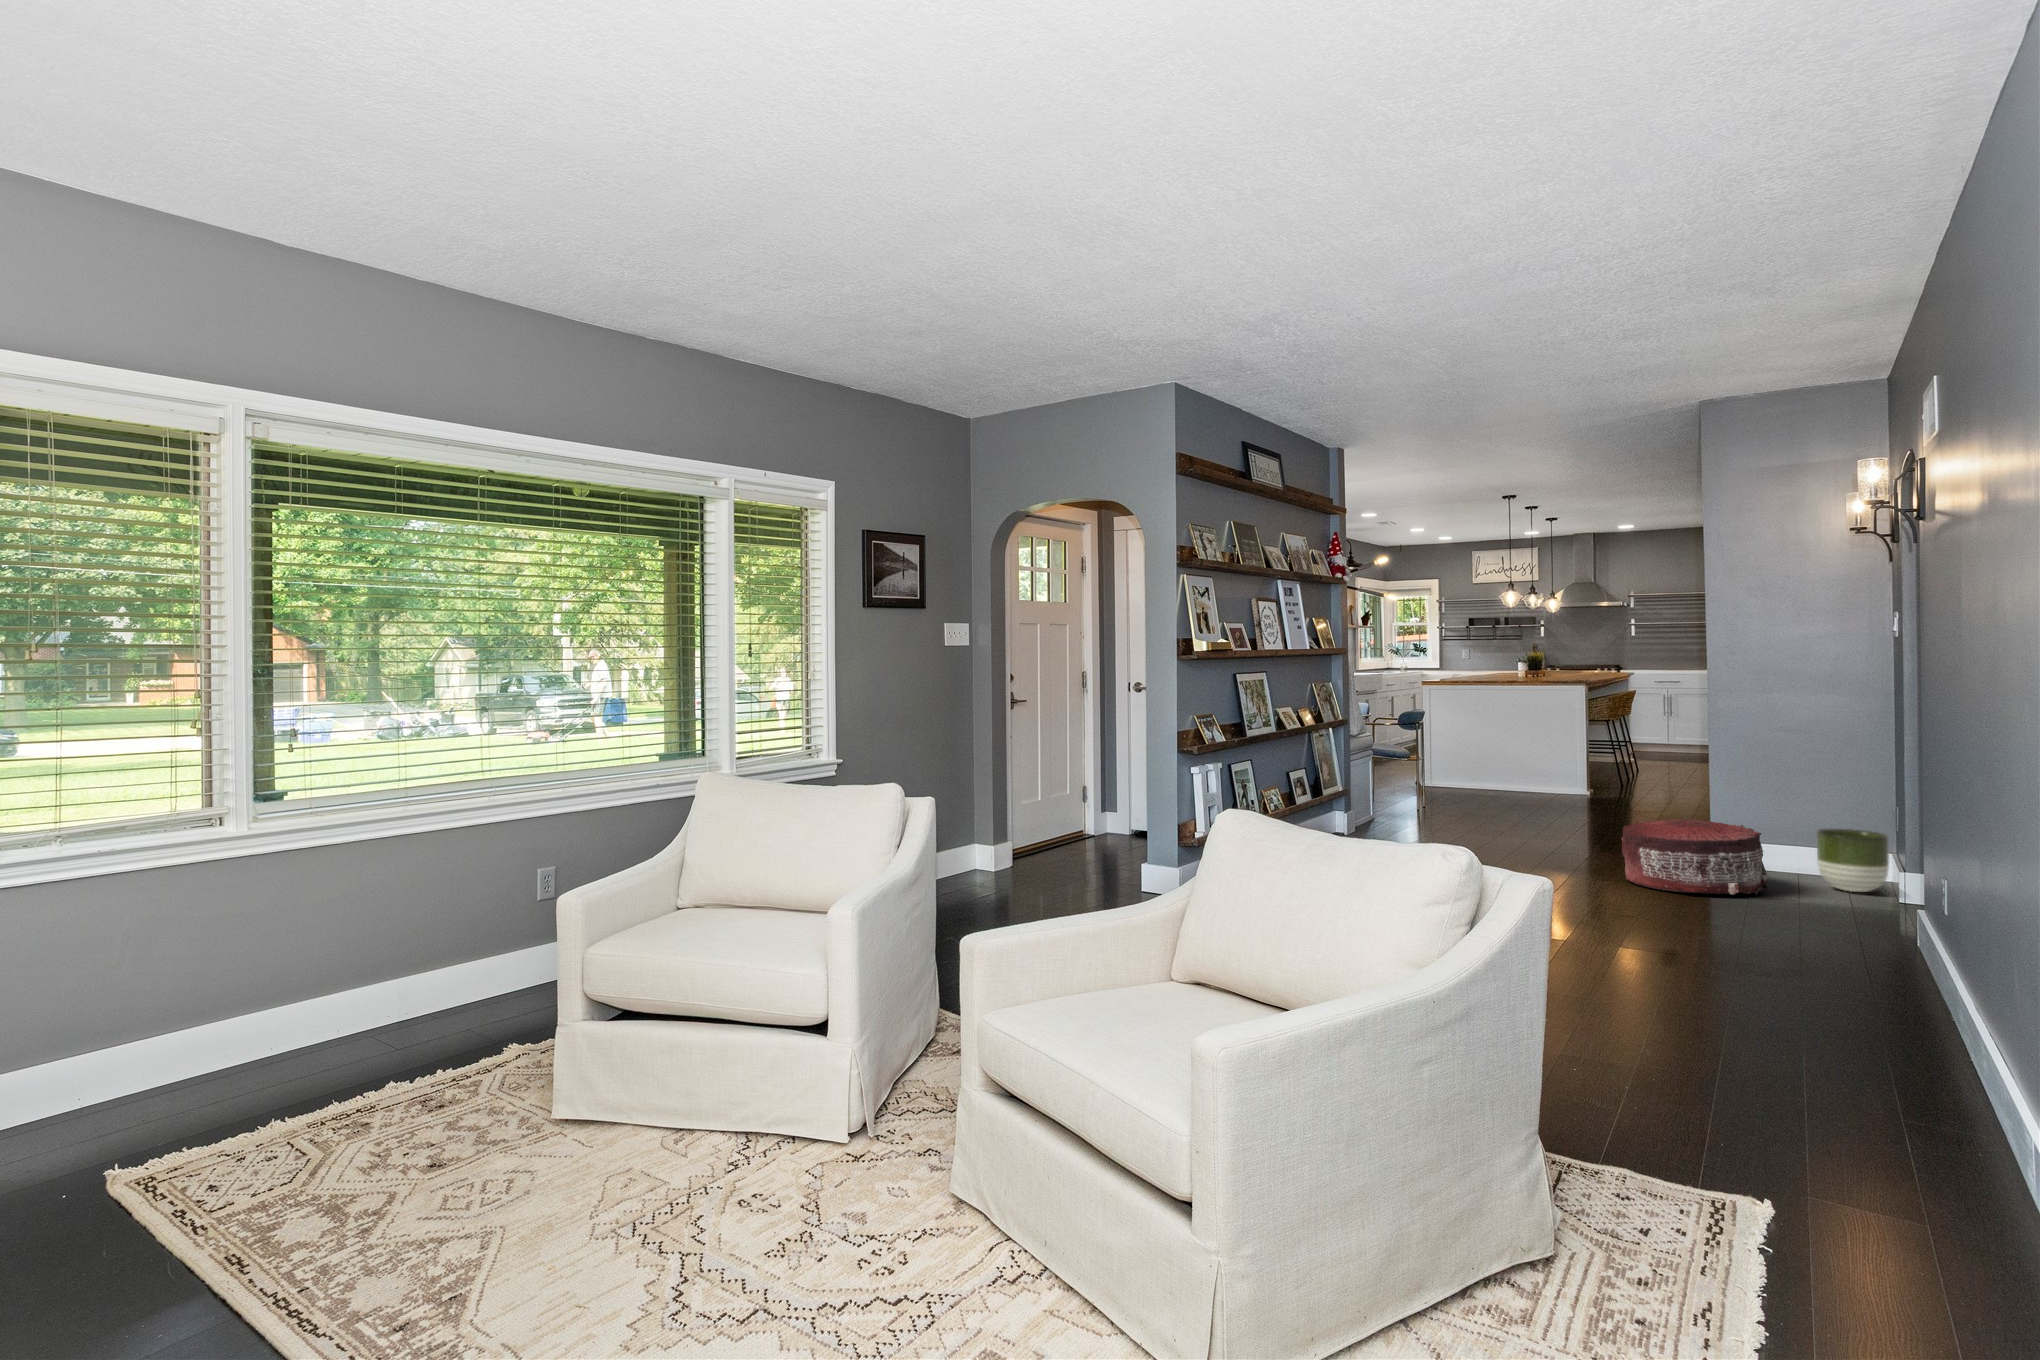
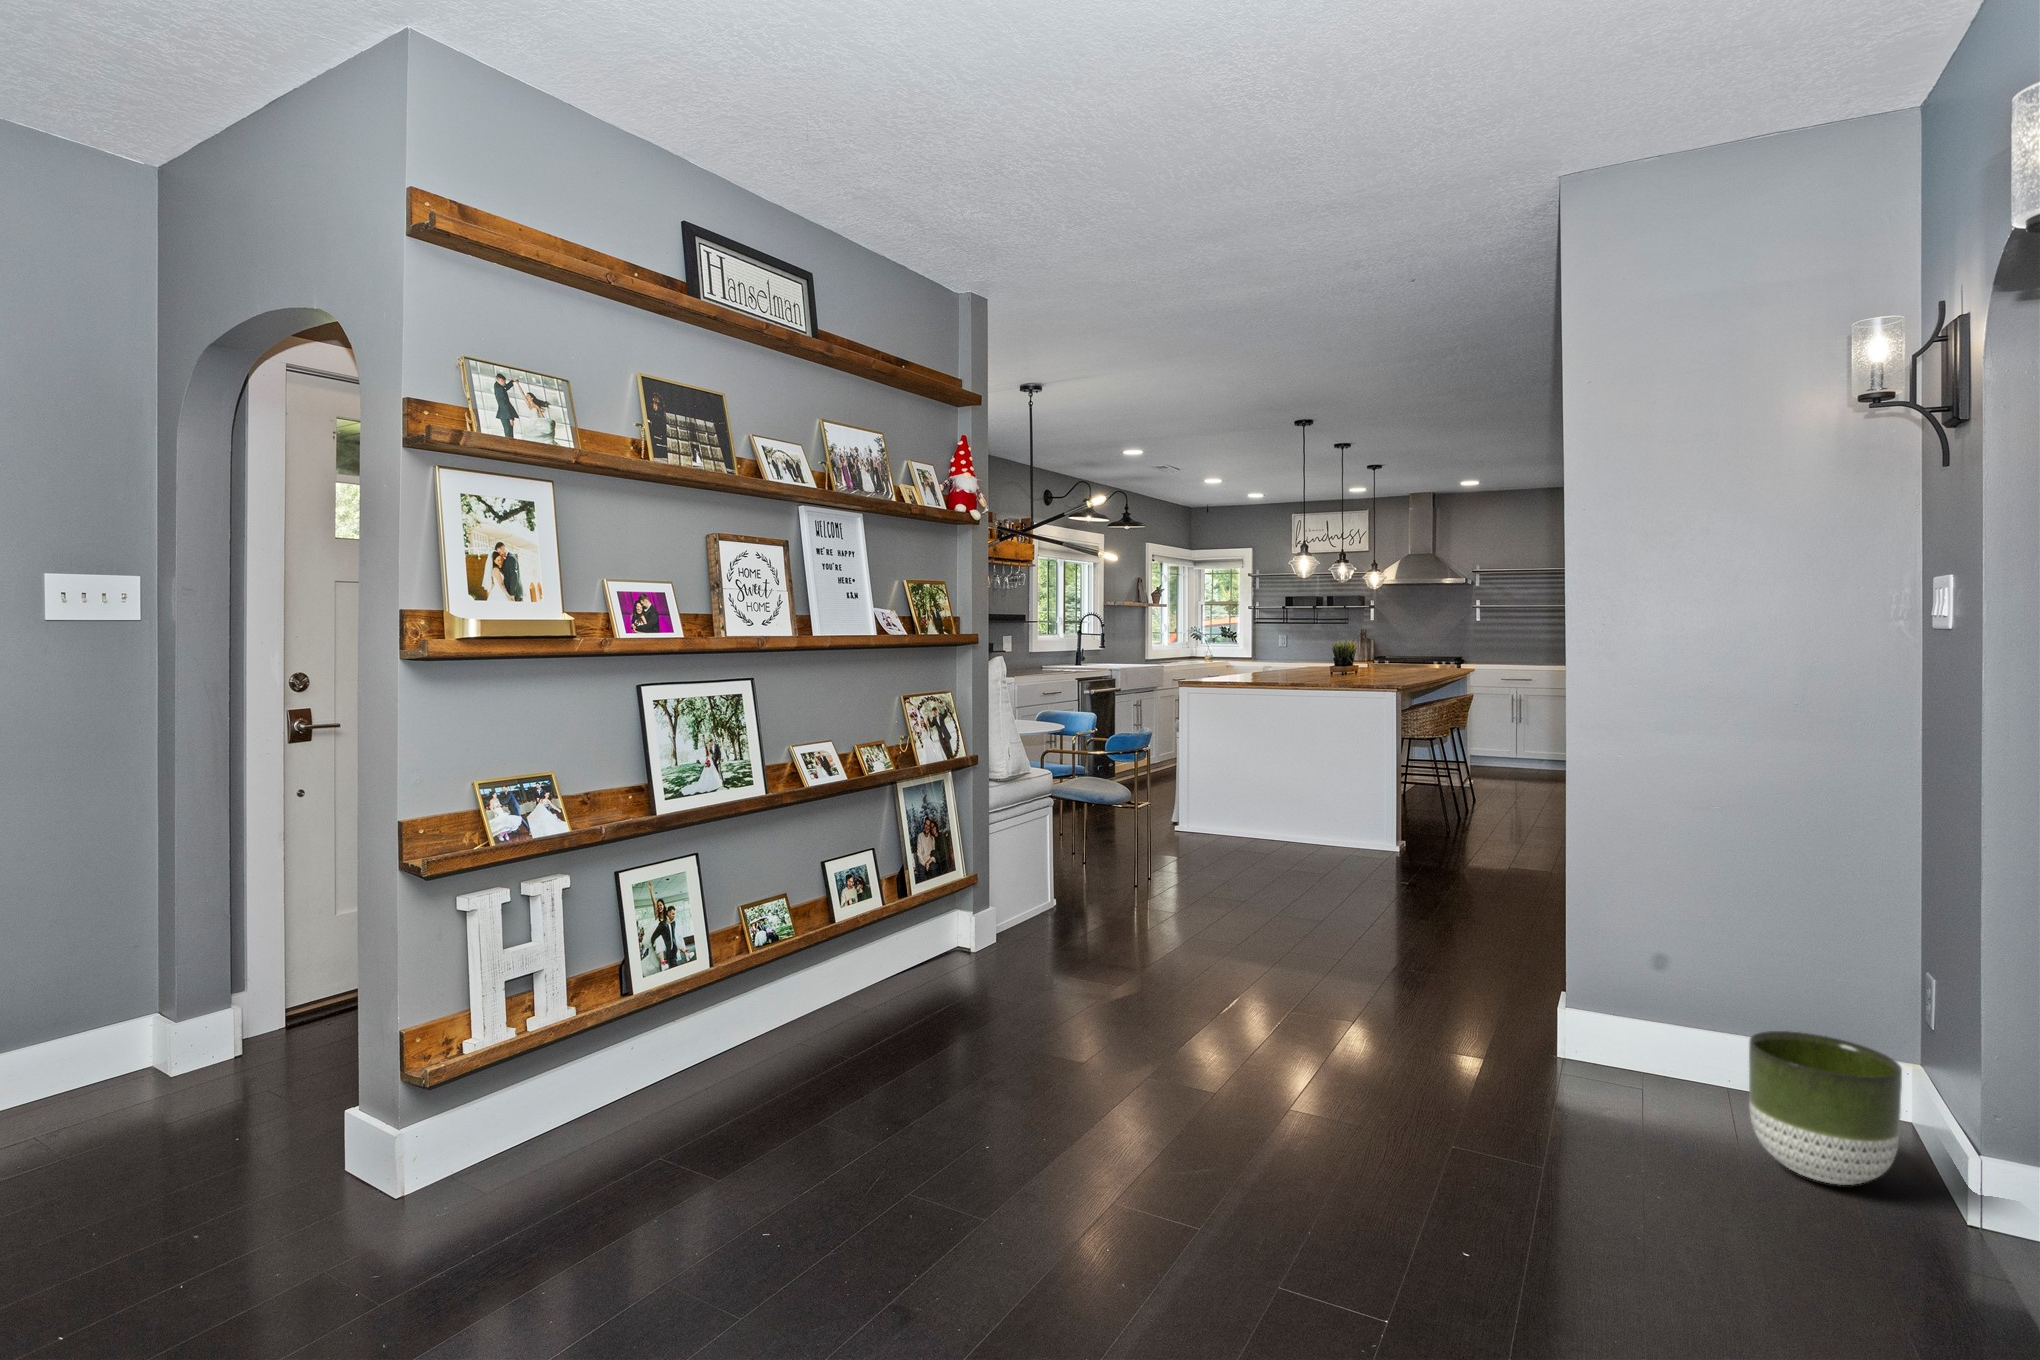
pouf: present [1621,819,1768,895] -> none [1367,994,1650,1206]

